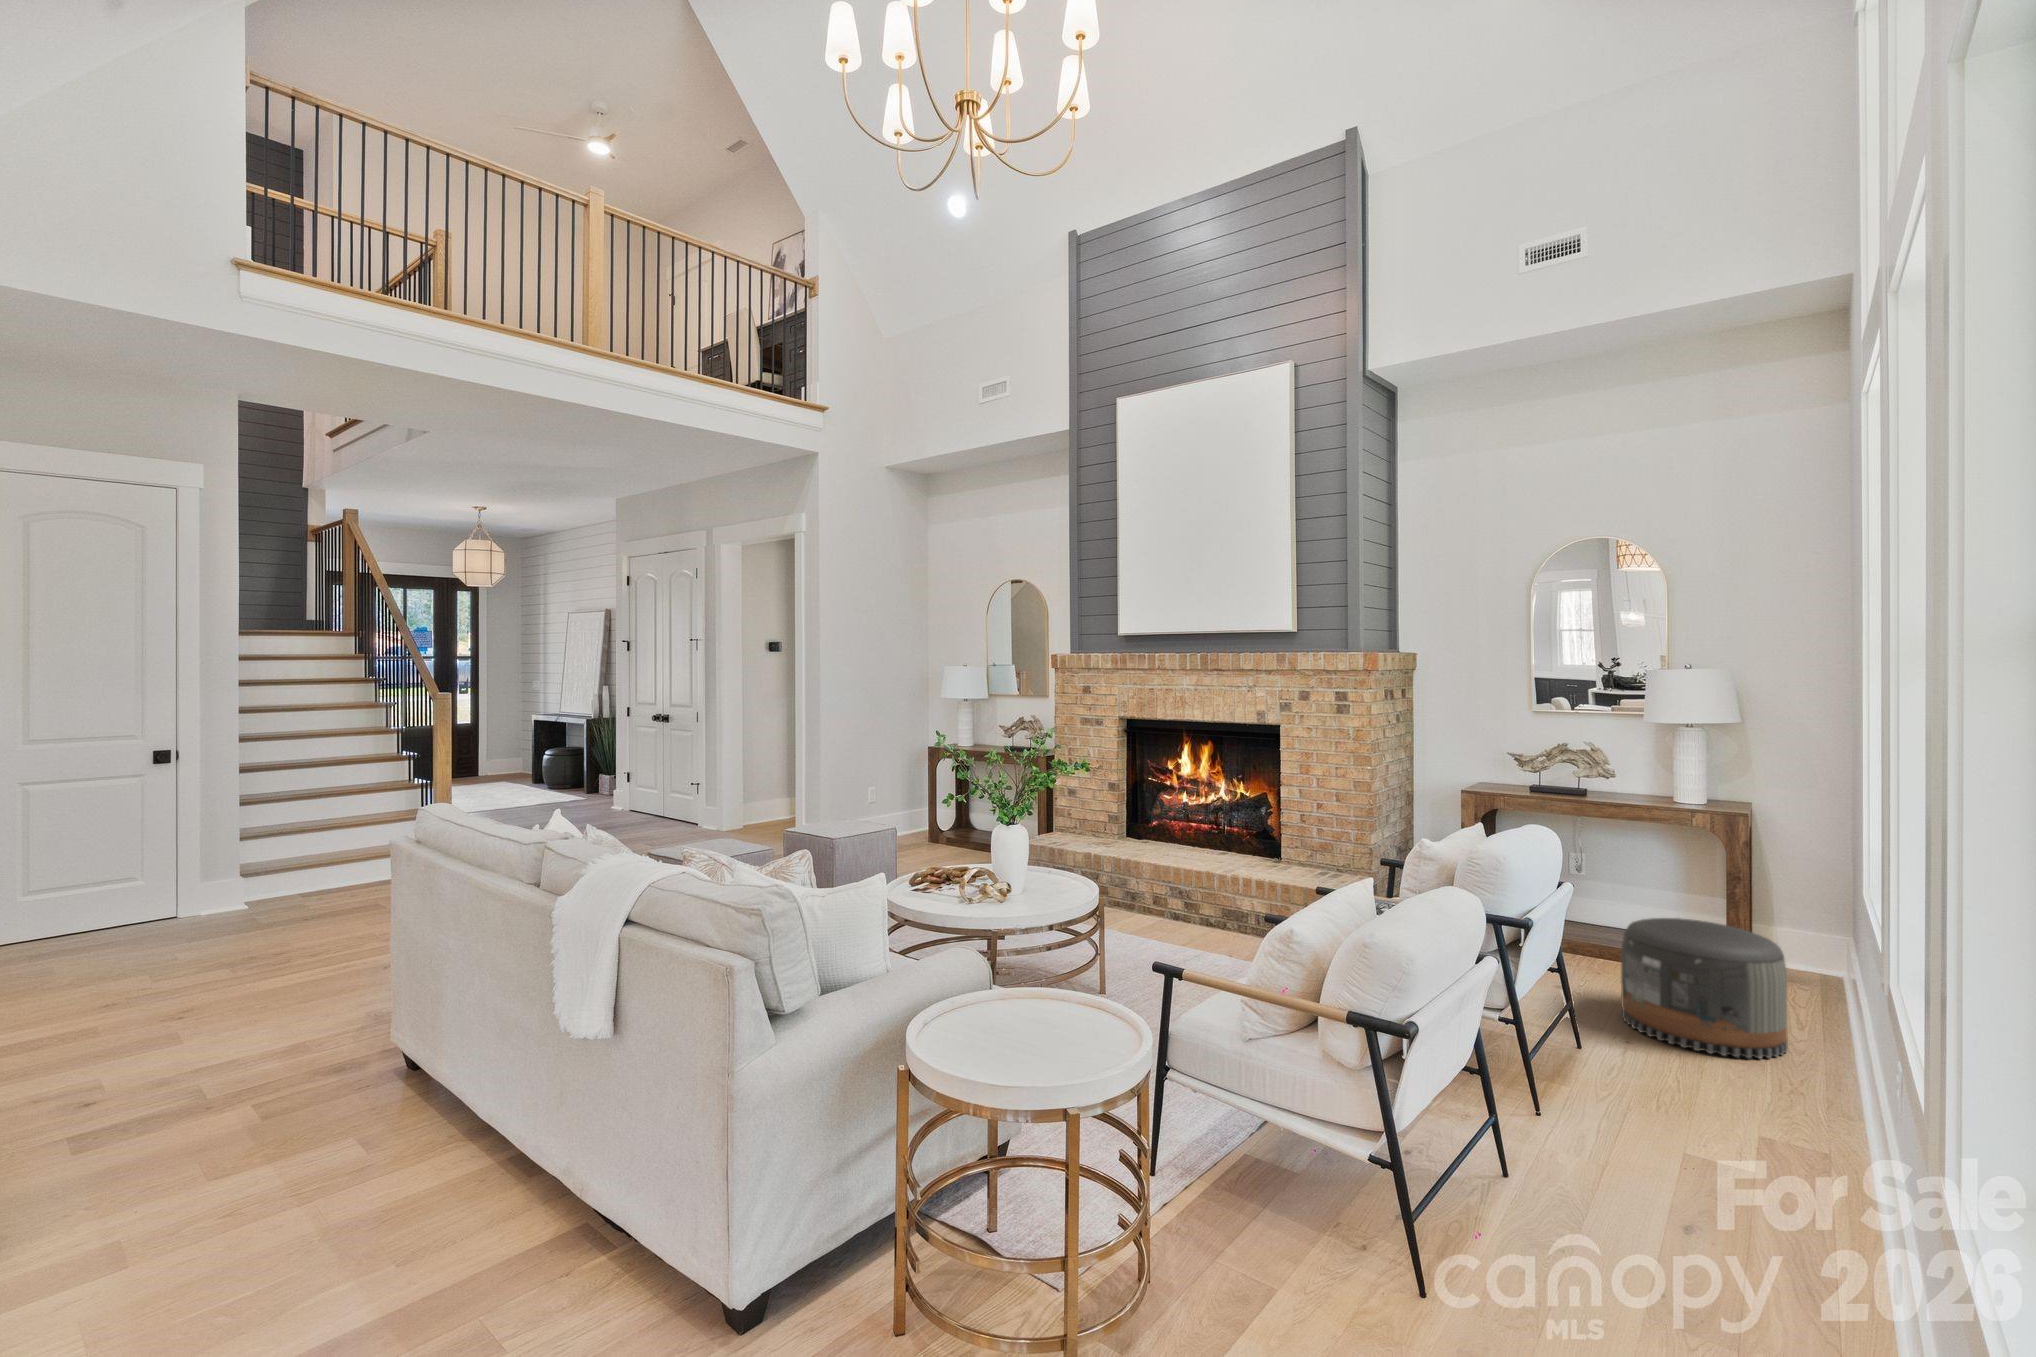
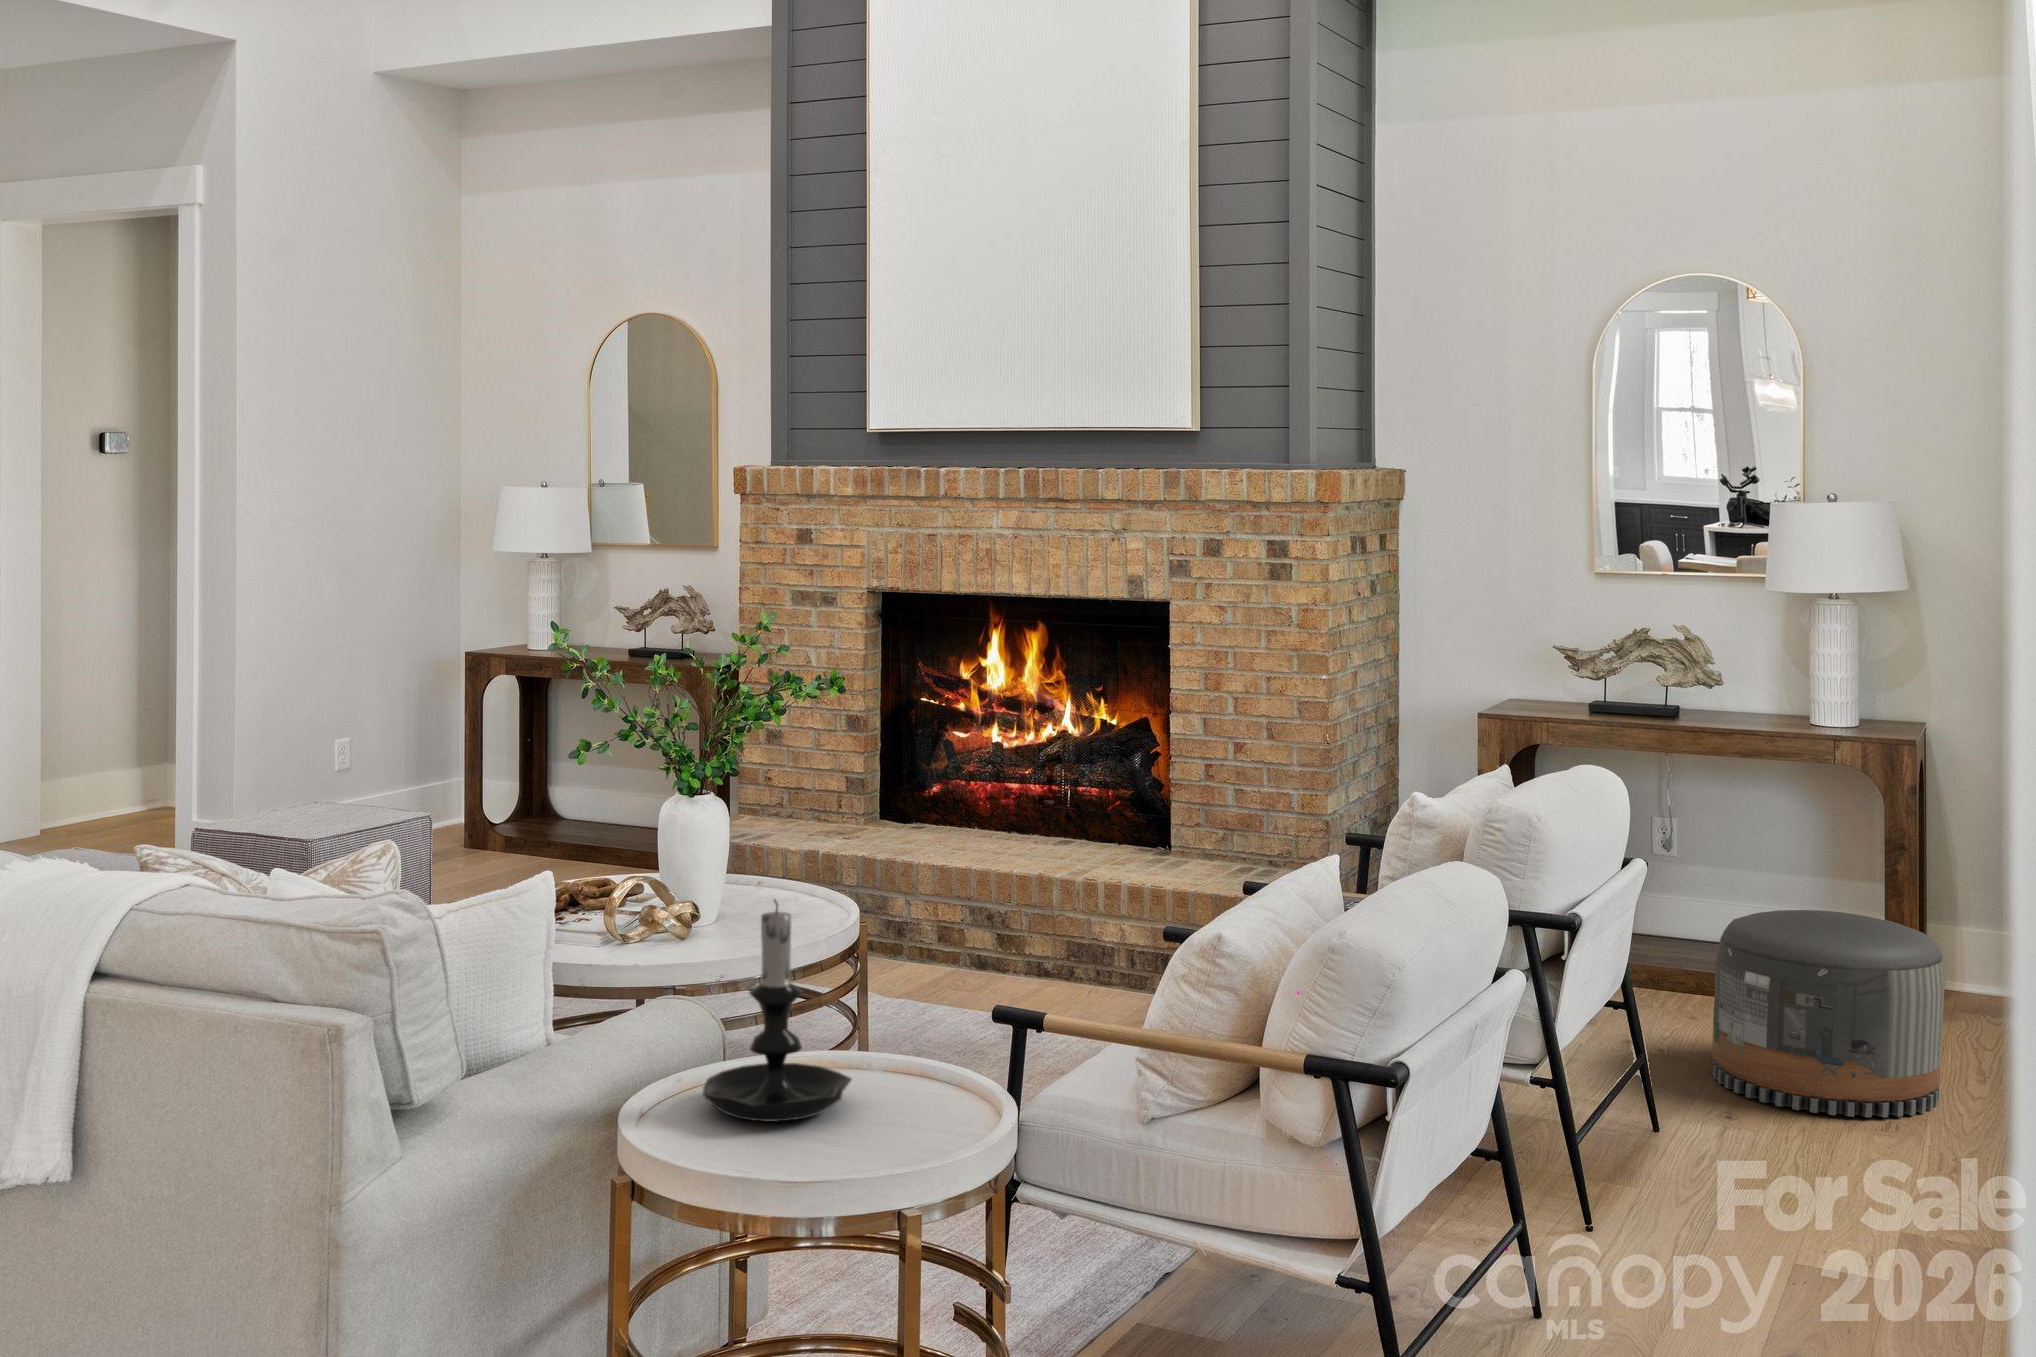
candle holder: none [982,896,1069,1028] -> present [703,900,852,1121]

